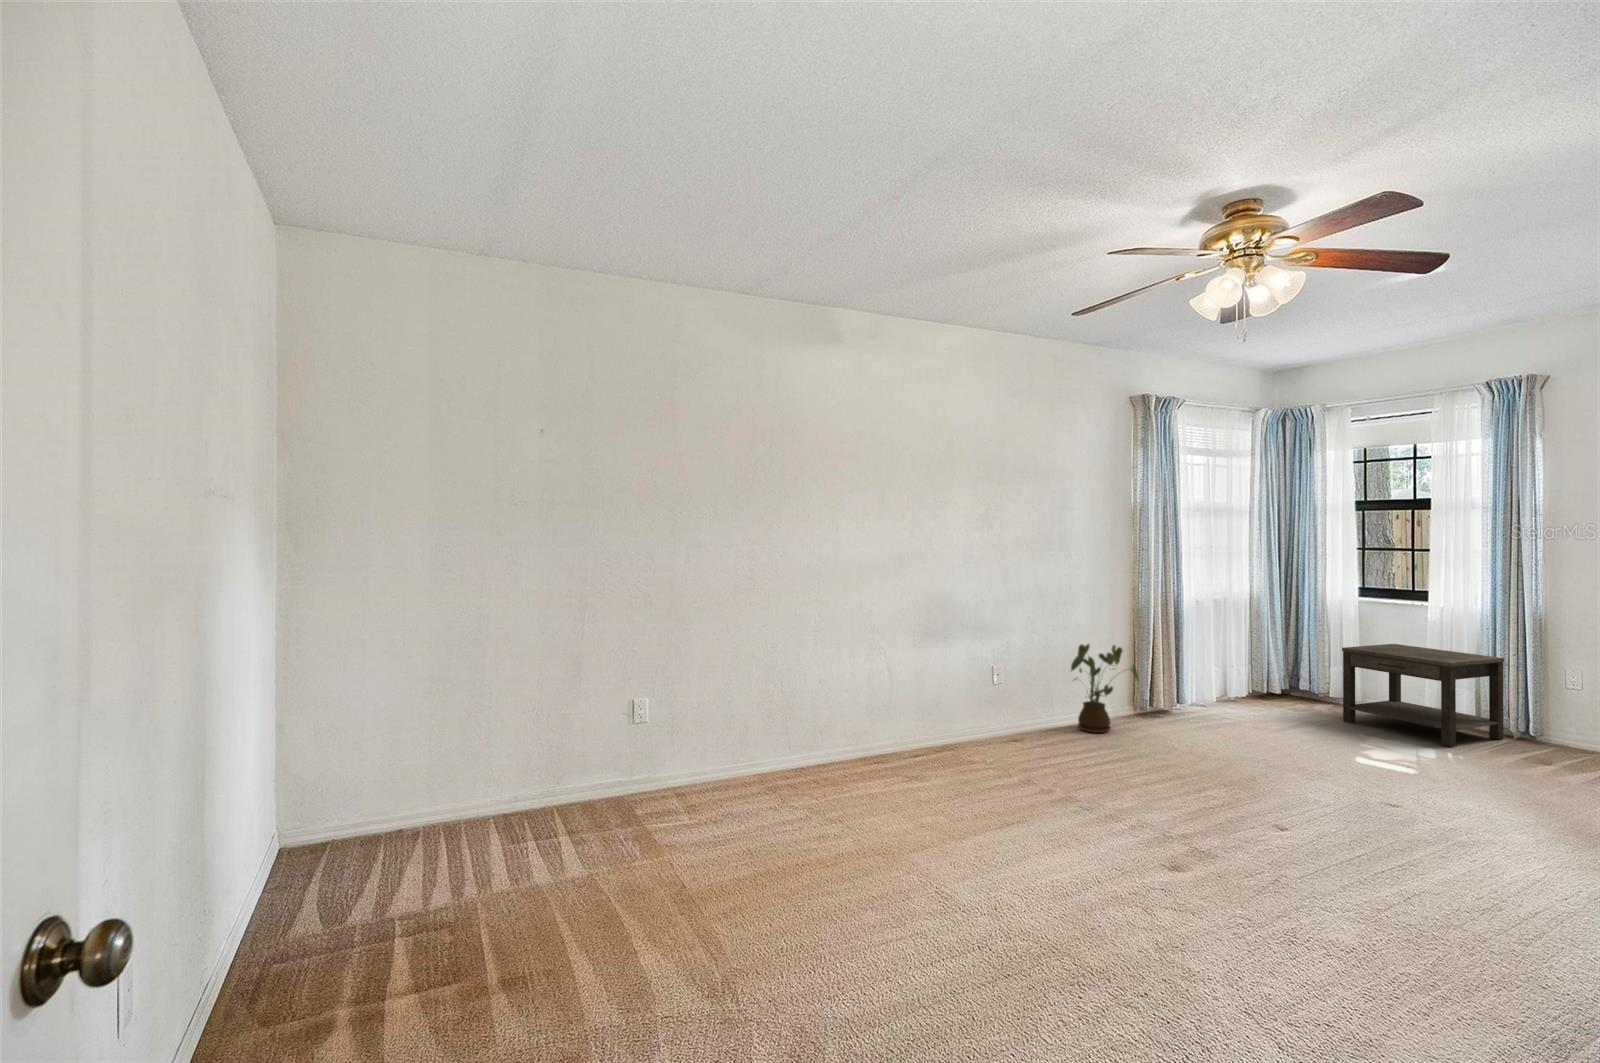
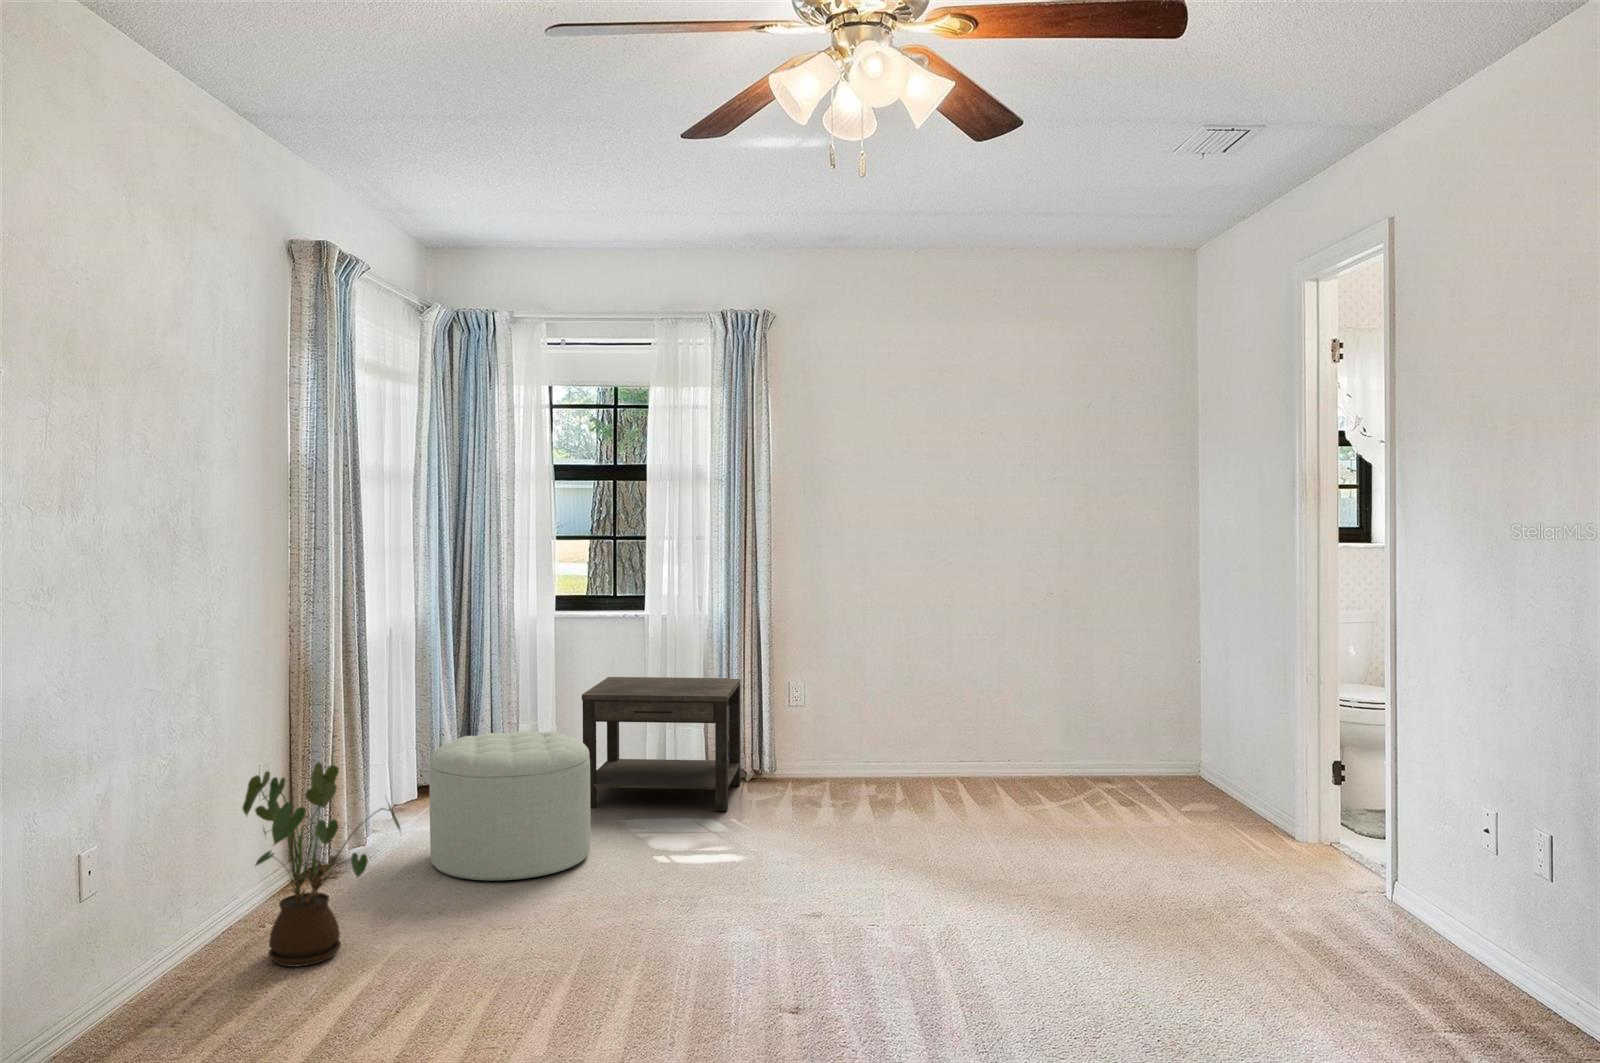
ottoman: none [1200,655,1304,740] -> present [429,731,590,880]

